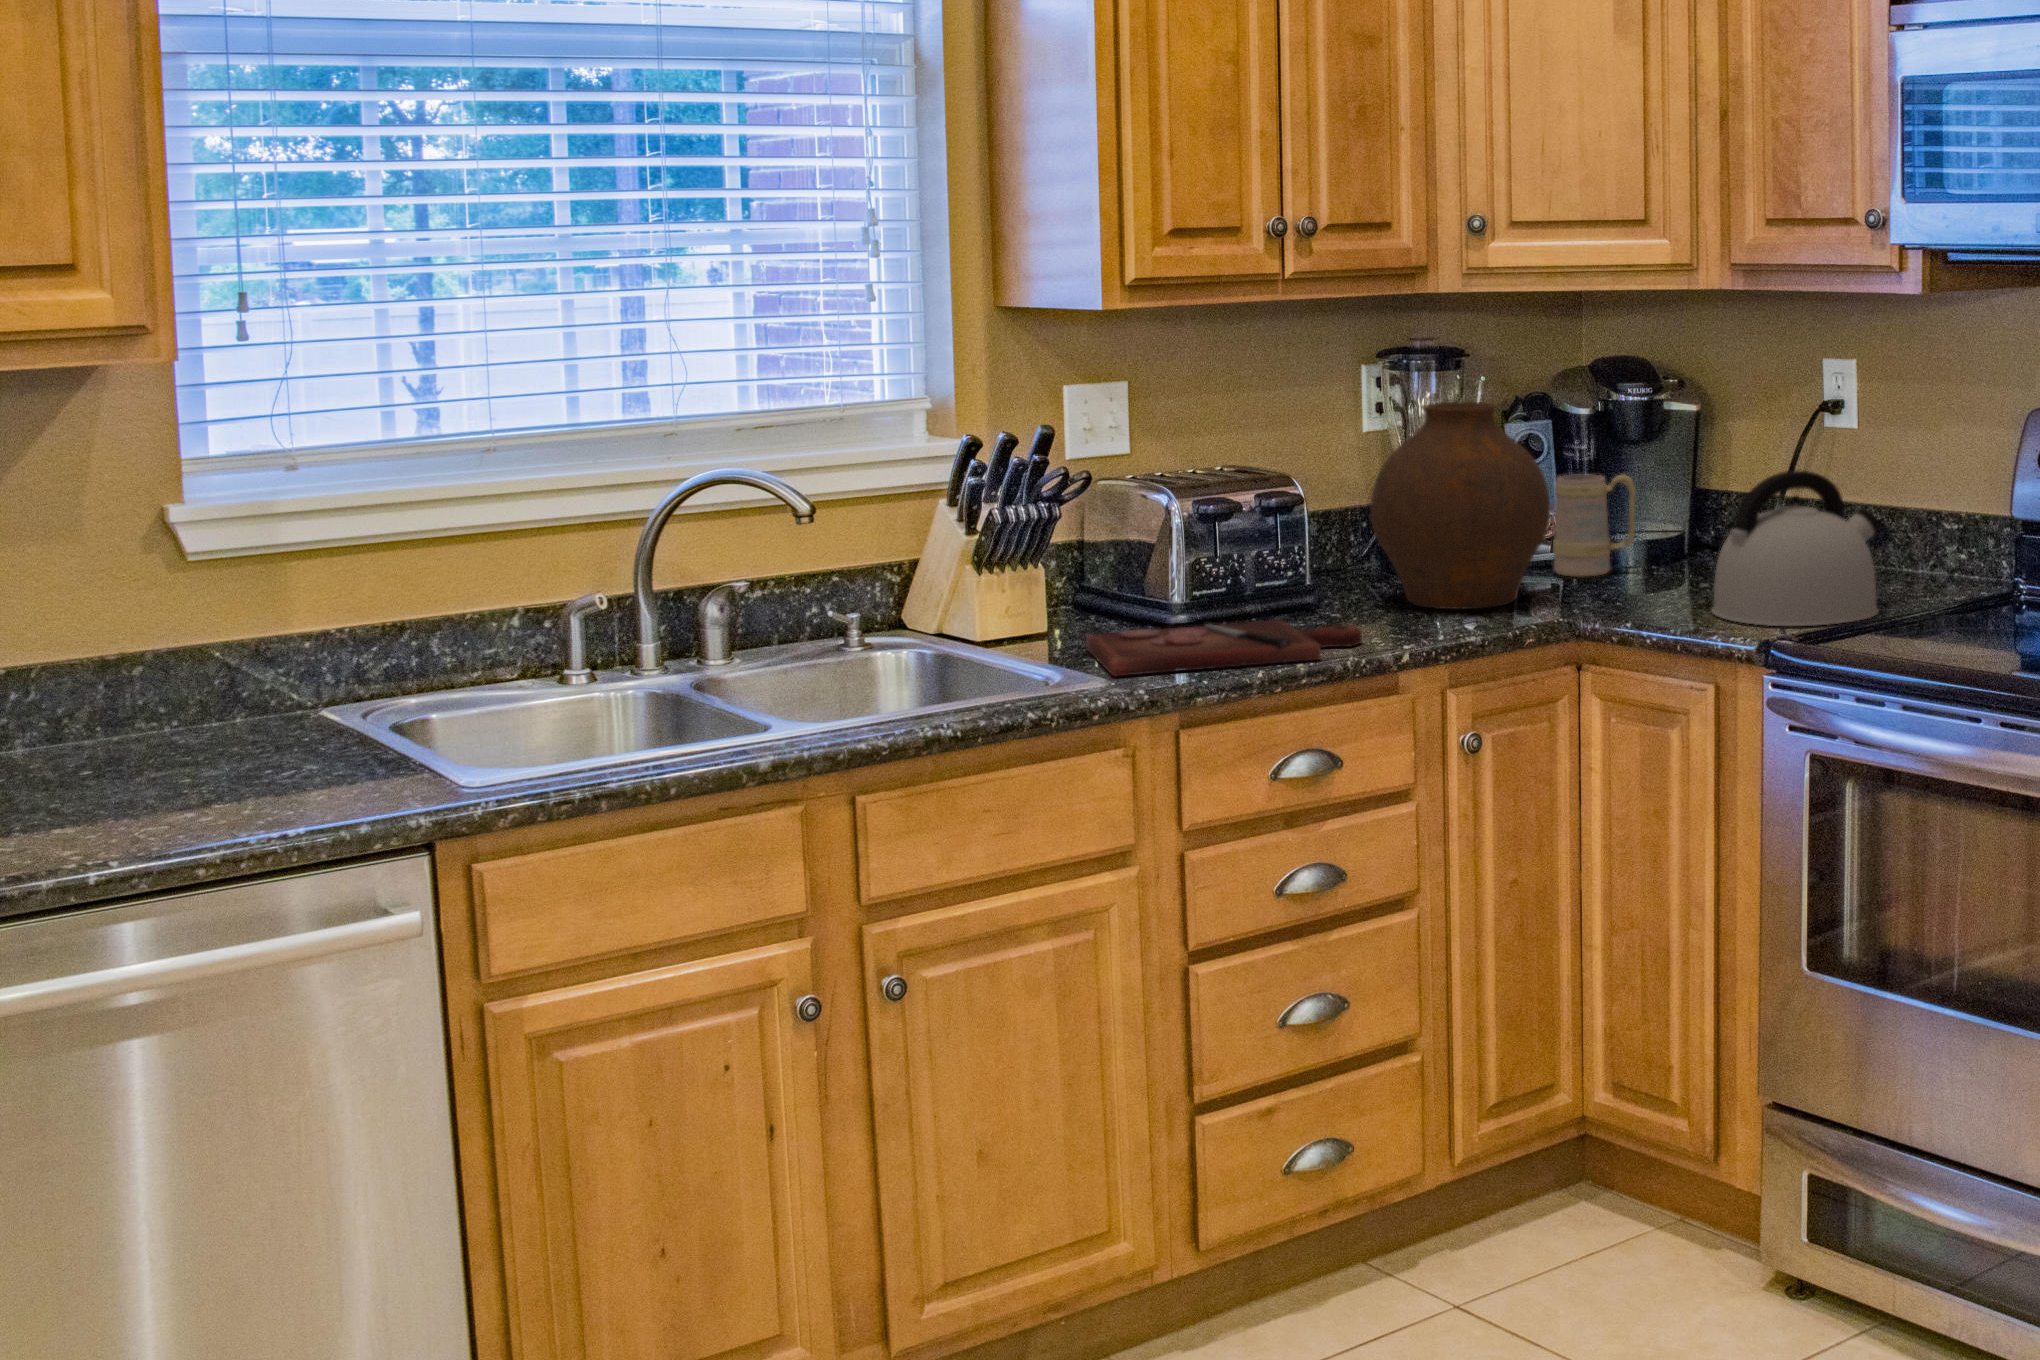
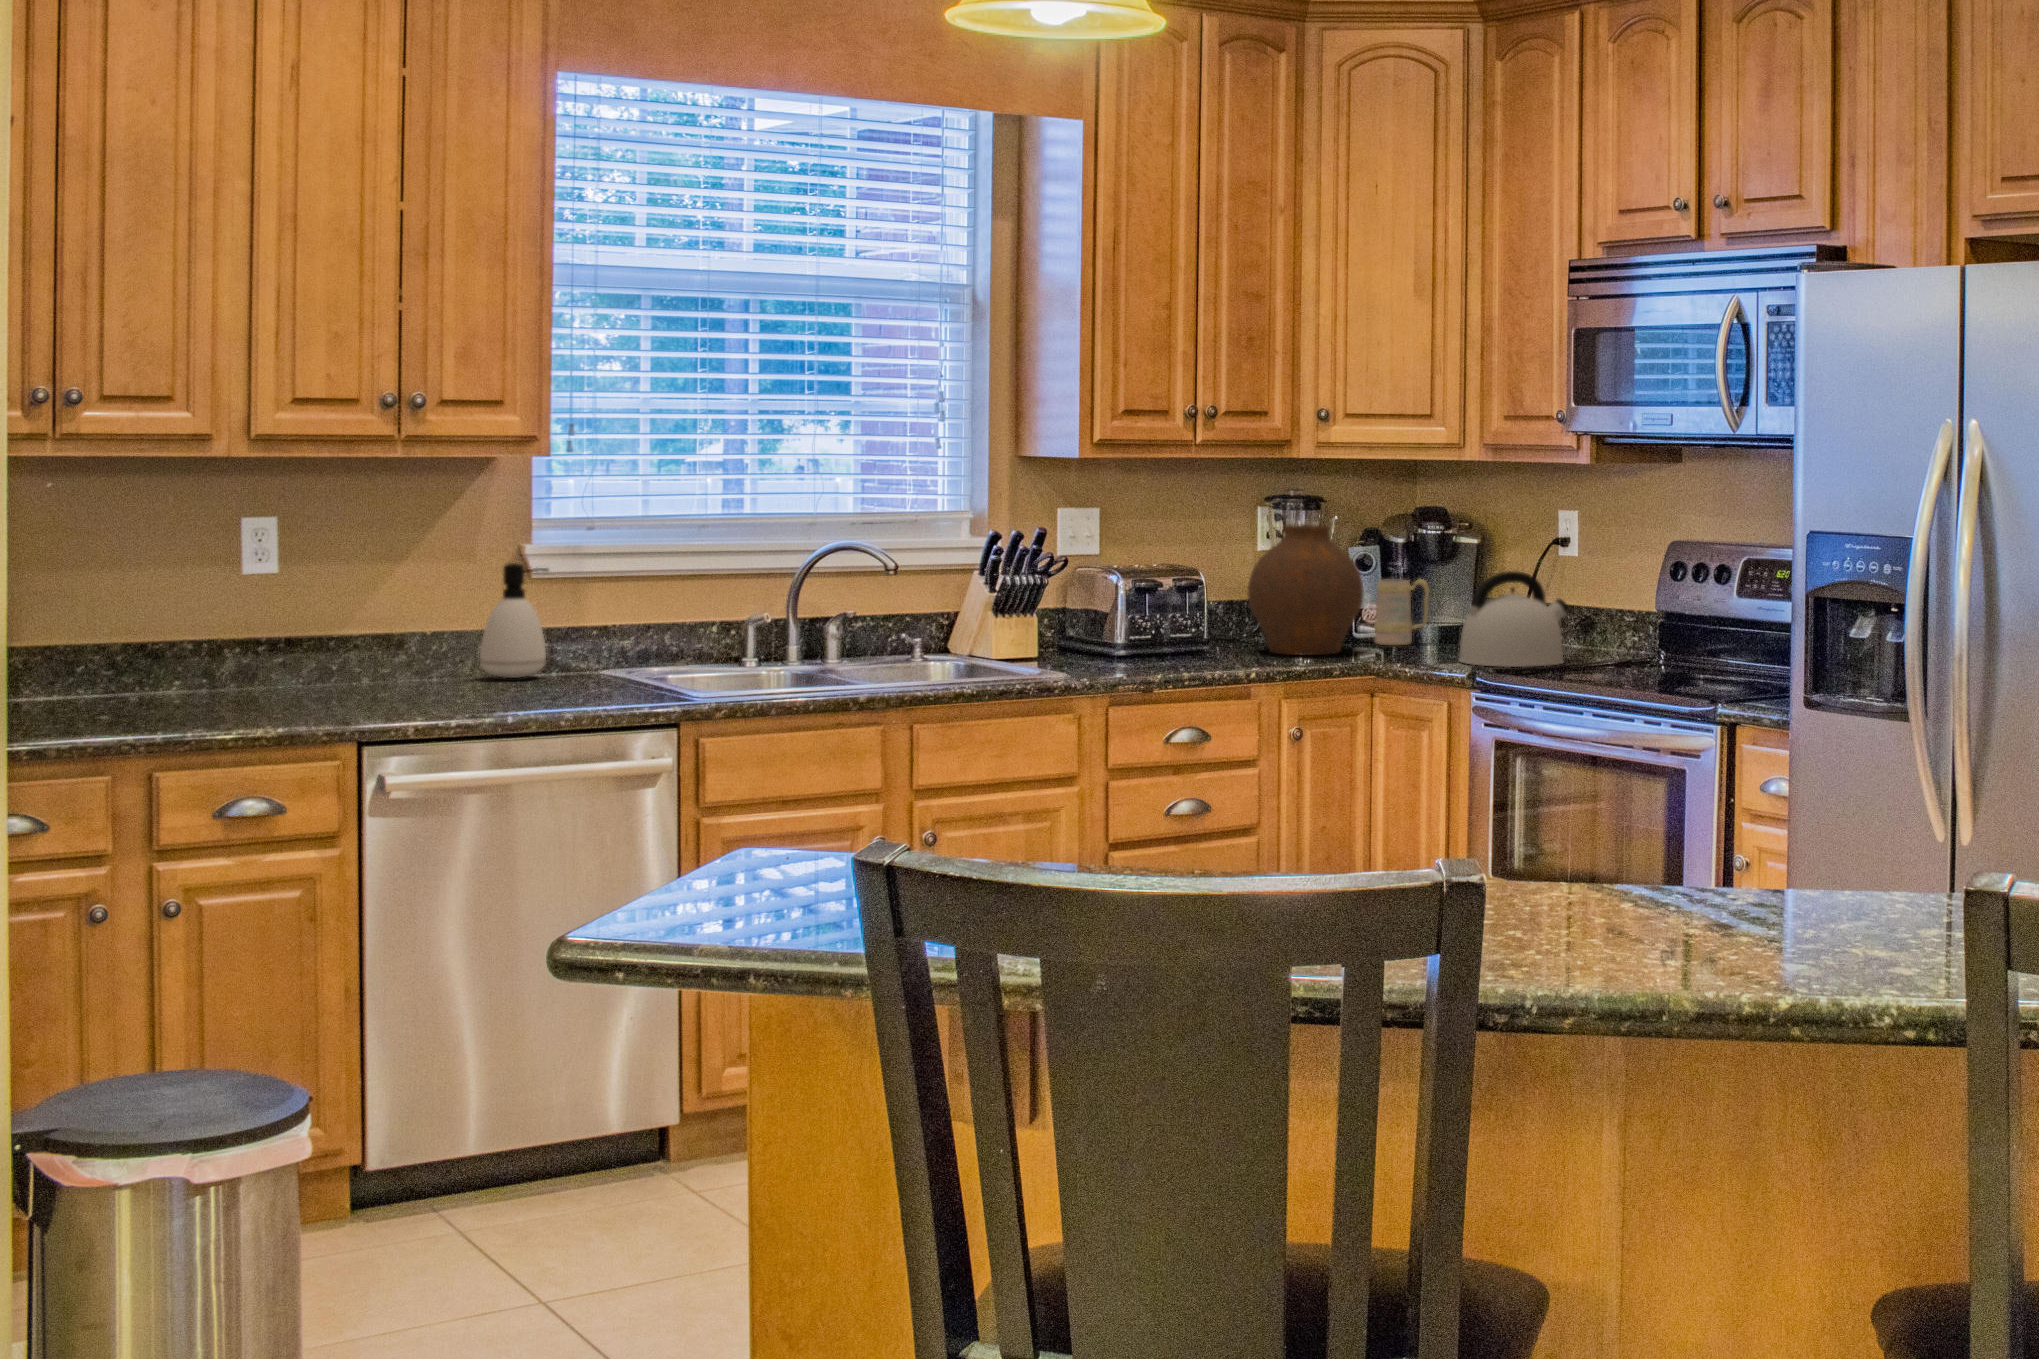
soap dispenser: none [95,543,216,741] -> present [480,563,548,678]
cutting board: present [1087,620,1362,676] -> none [1058,652,1229,673]

